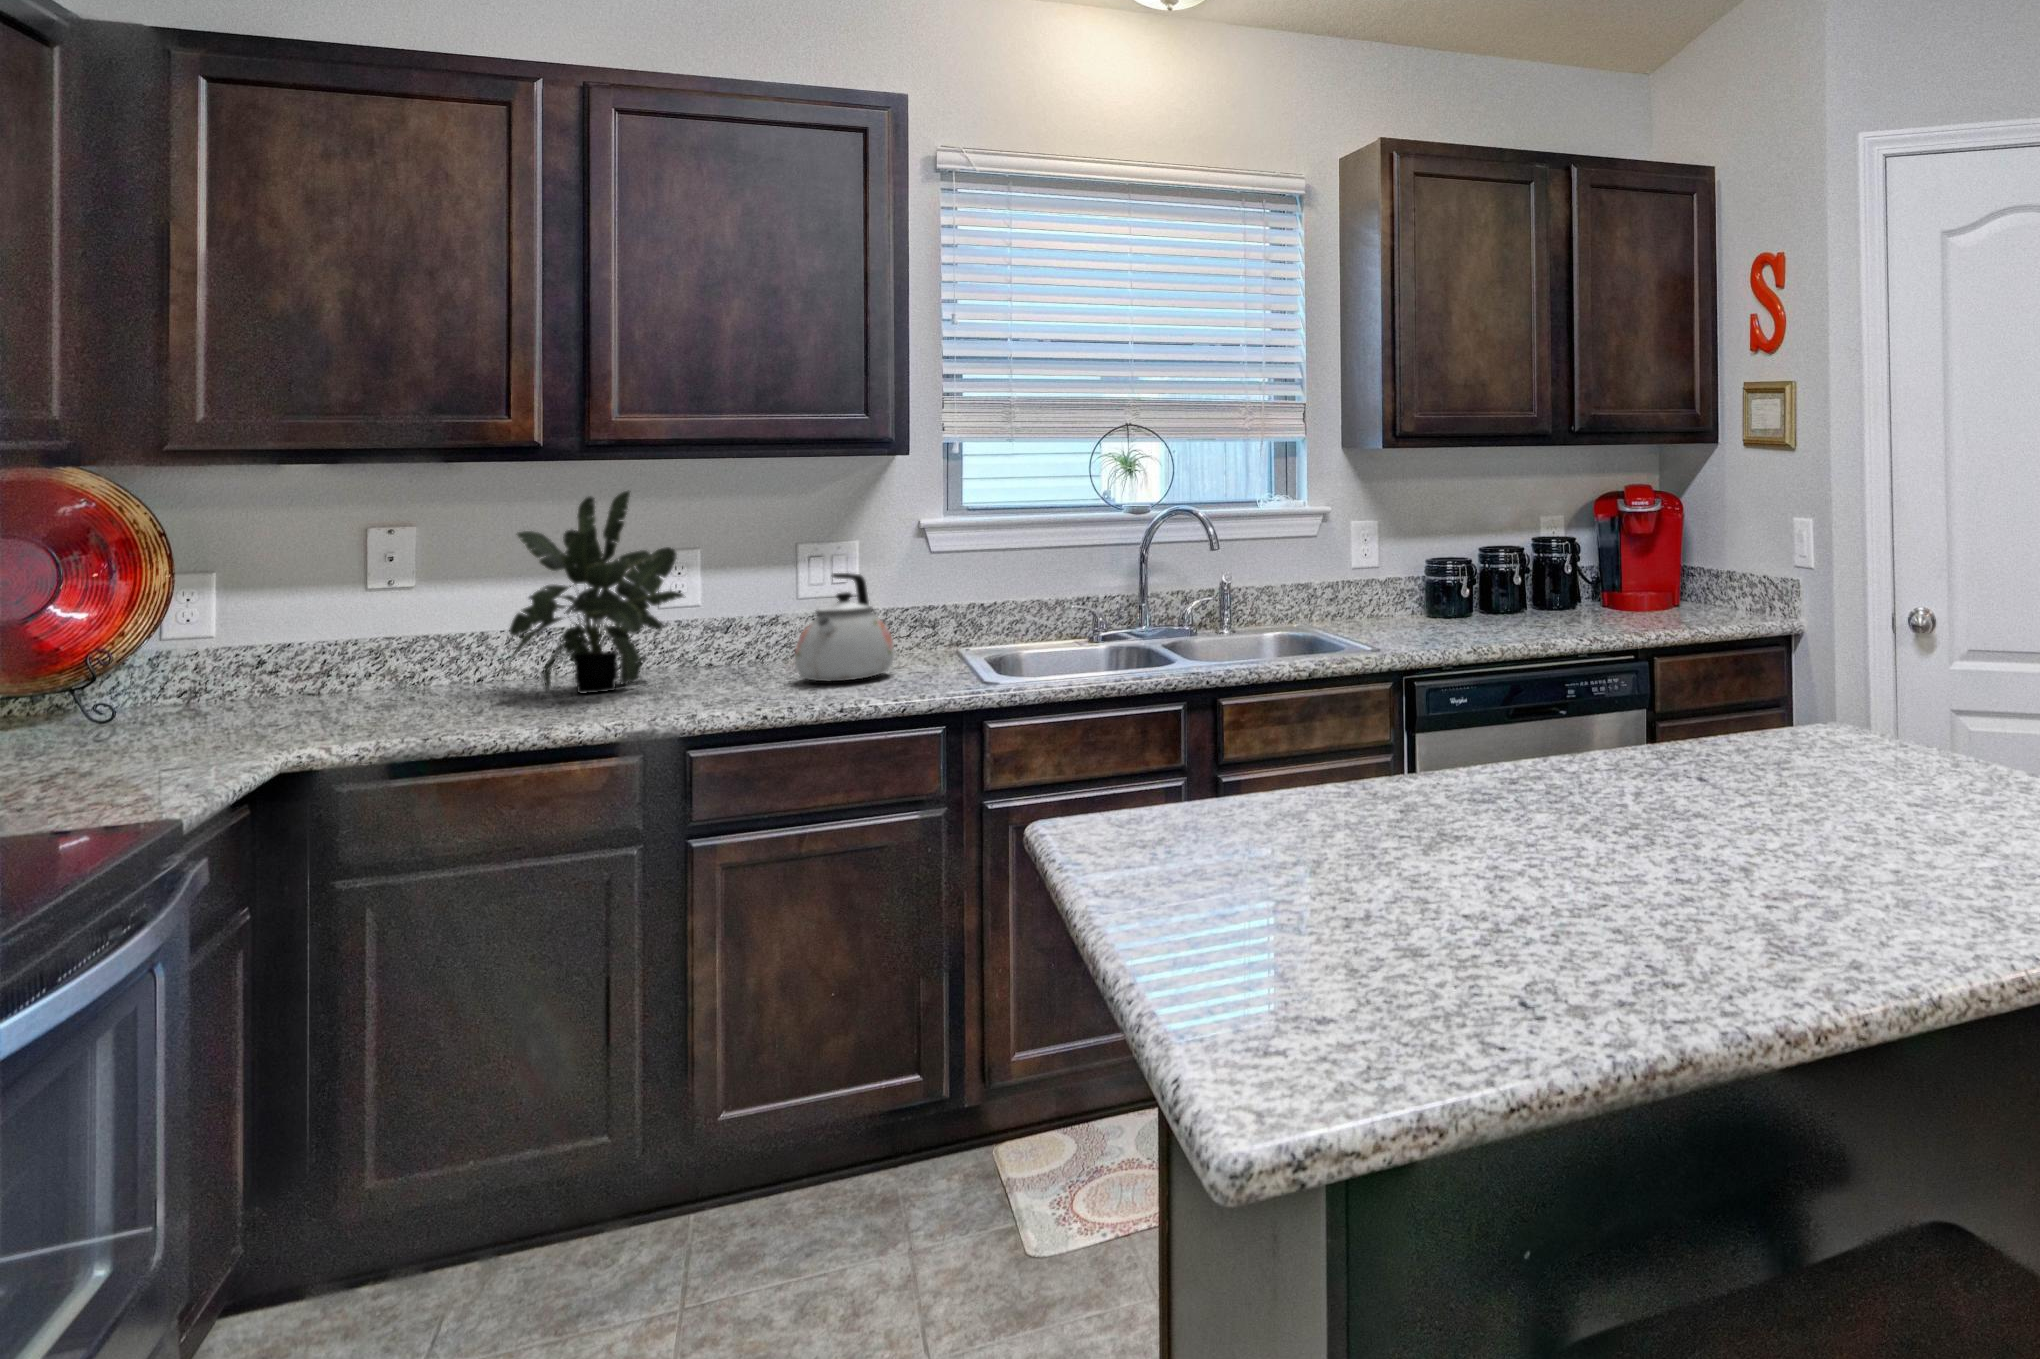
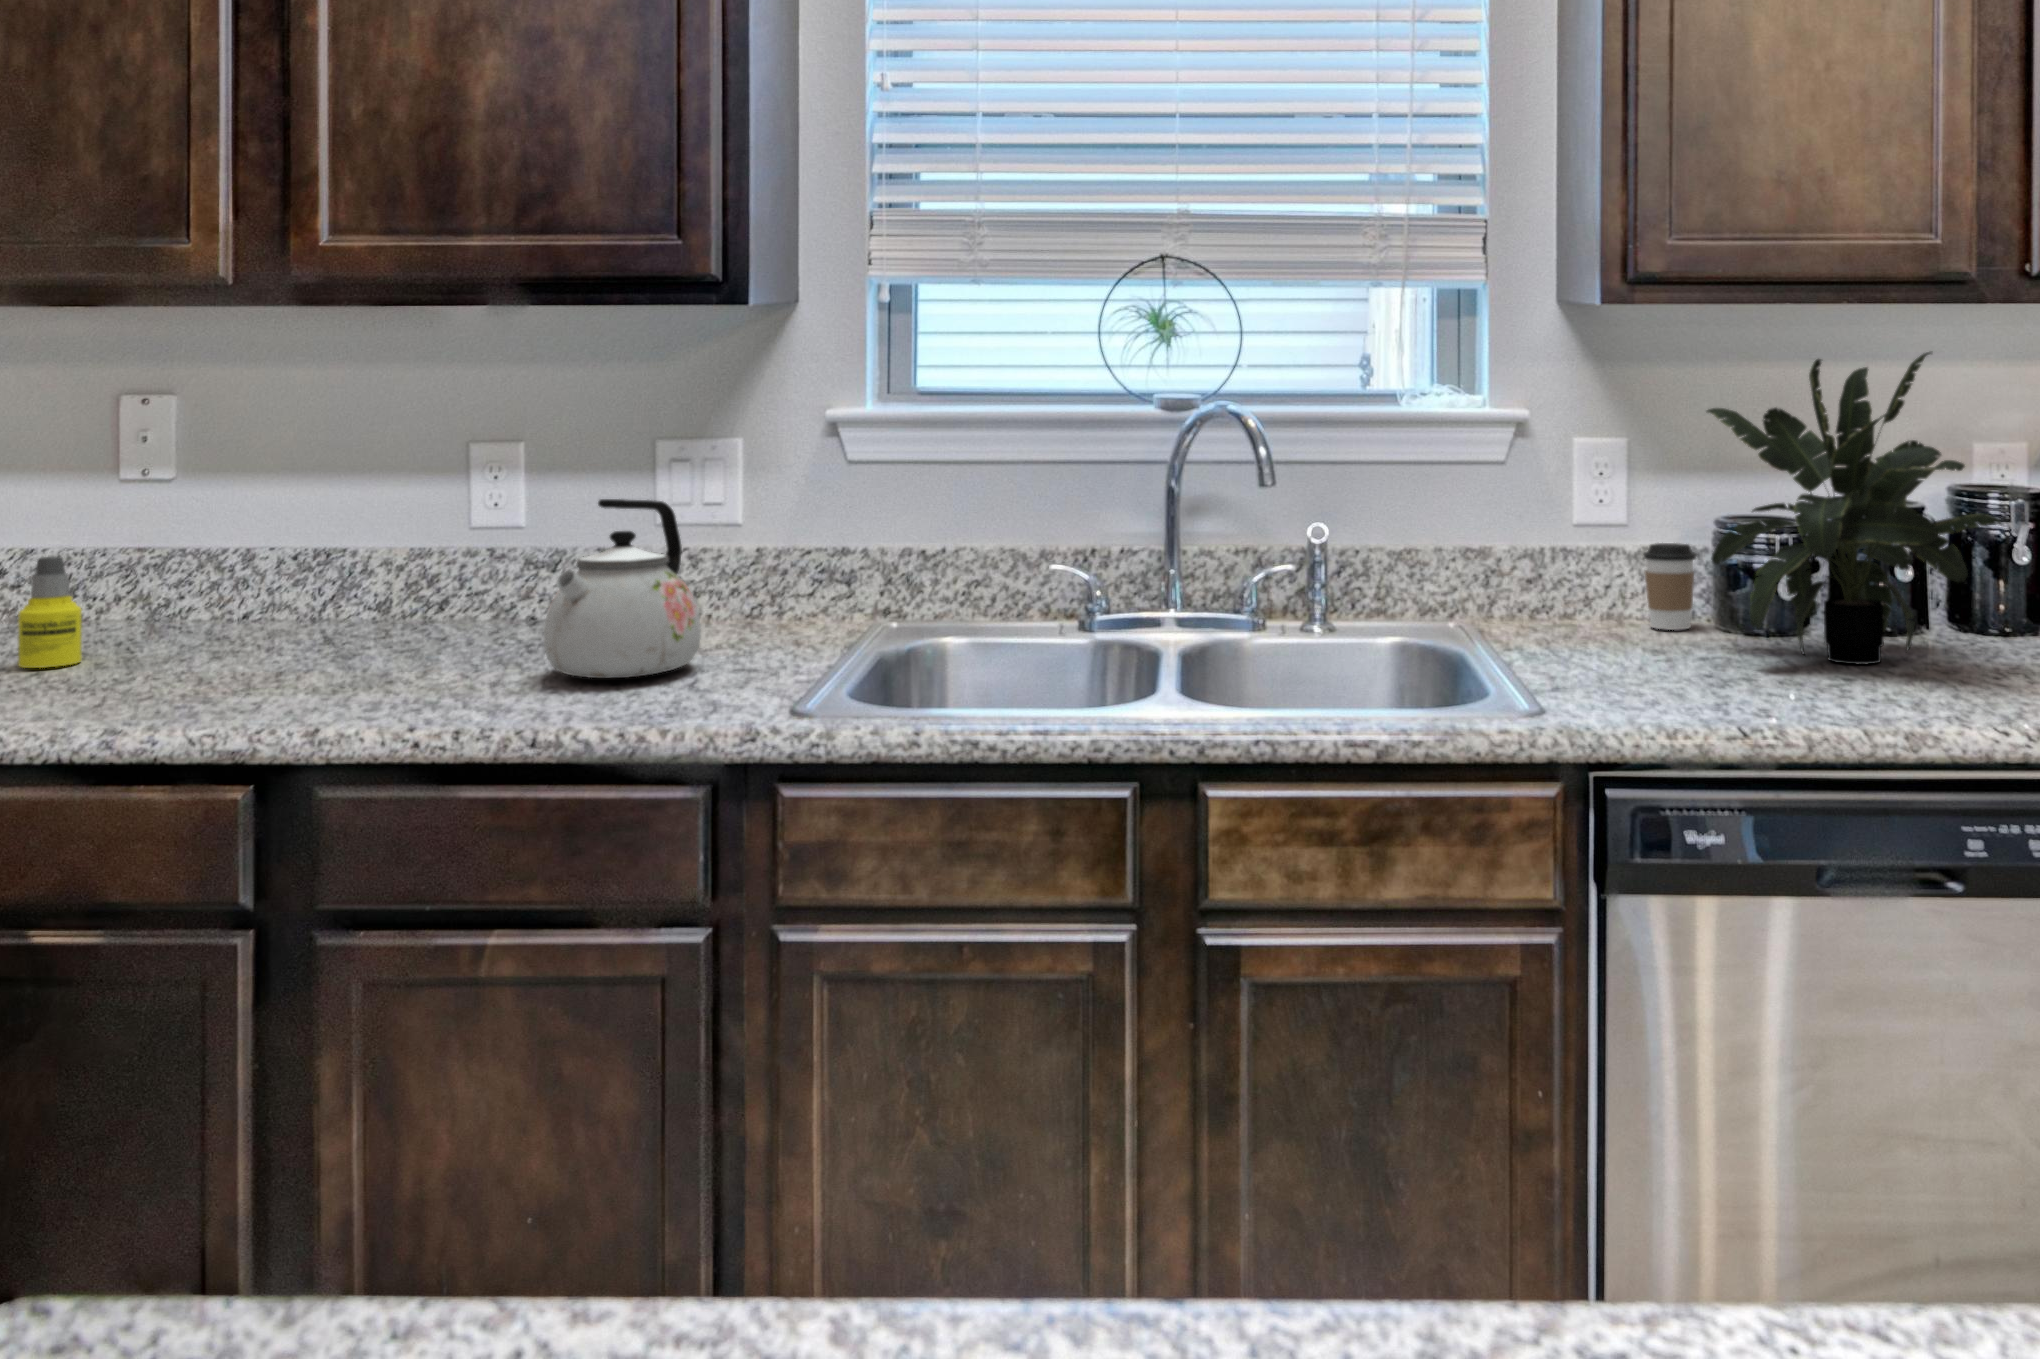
potted plant: present [506,491,683,693] -> present [1707,352,2001,664]
coffee cup: none [1389,576,1418,621] -> present [1644,543,1697,630]
bottle: none [359,637,406,715] -> present [18,557,82,668]

